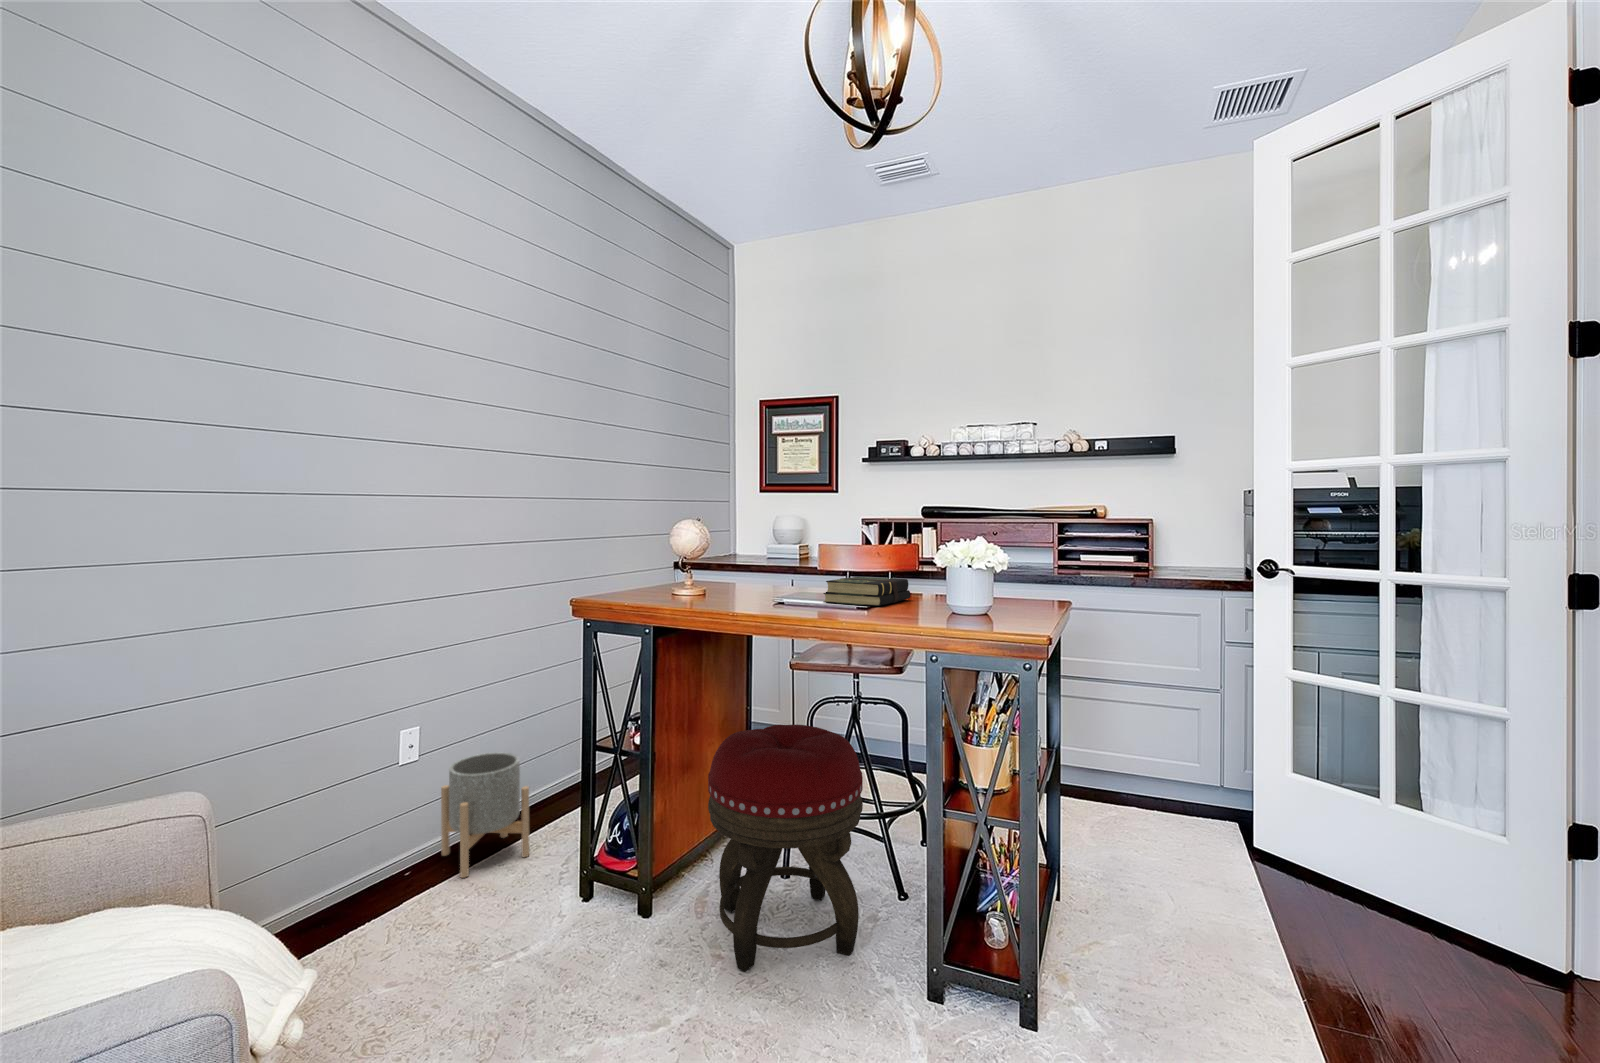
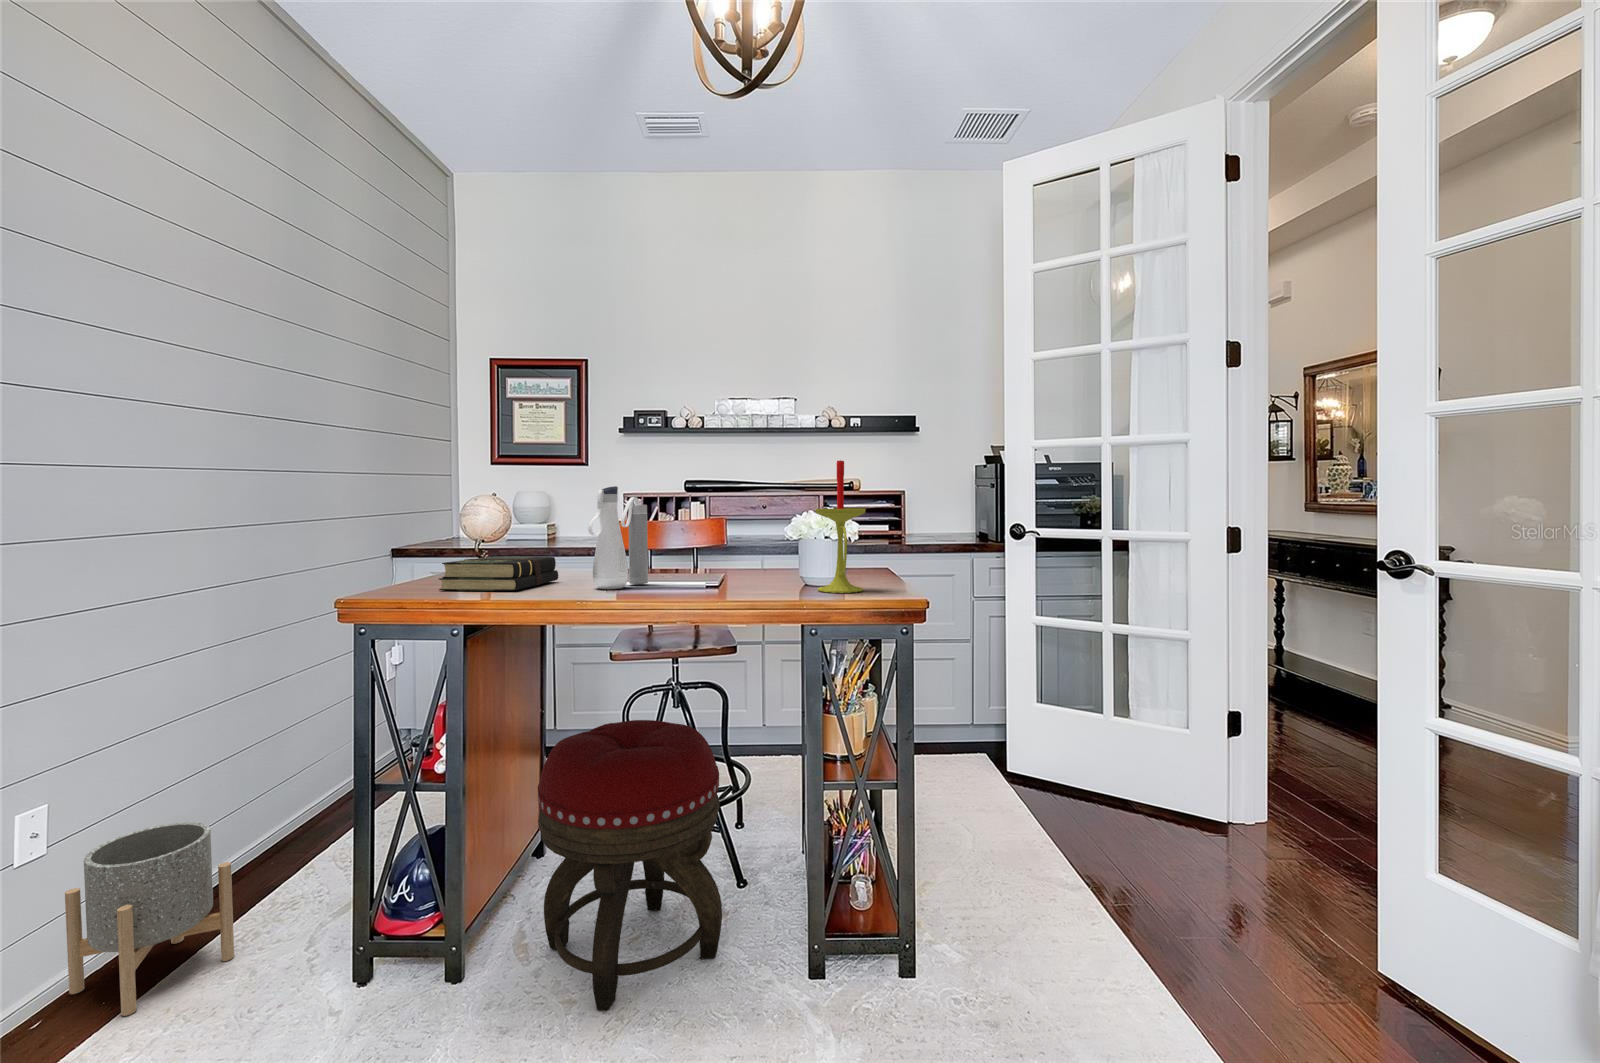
candle: none [943,492,995,626] -> present [815,460,866,593]
water bottle: none [751,519,809,608] -> present [588,486,648,589]
book: present [823,577,910,606] -> present [439,557,558,591]

